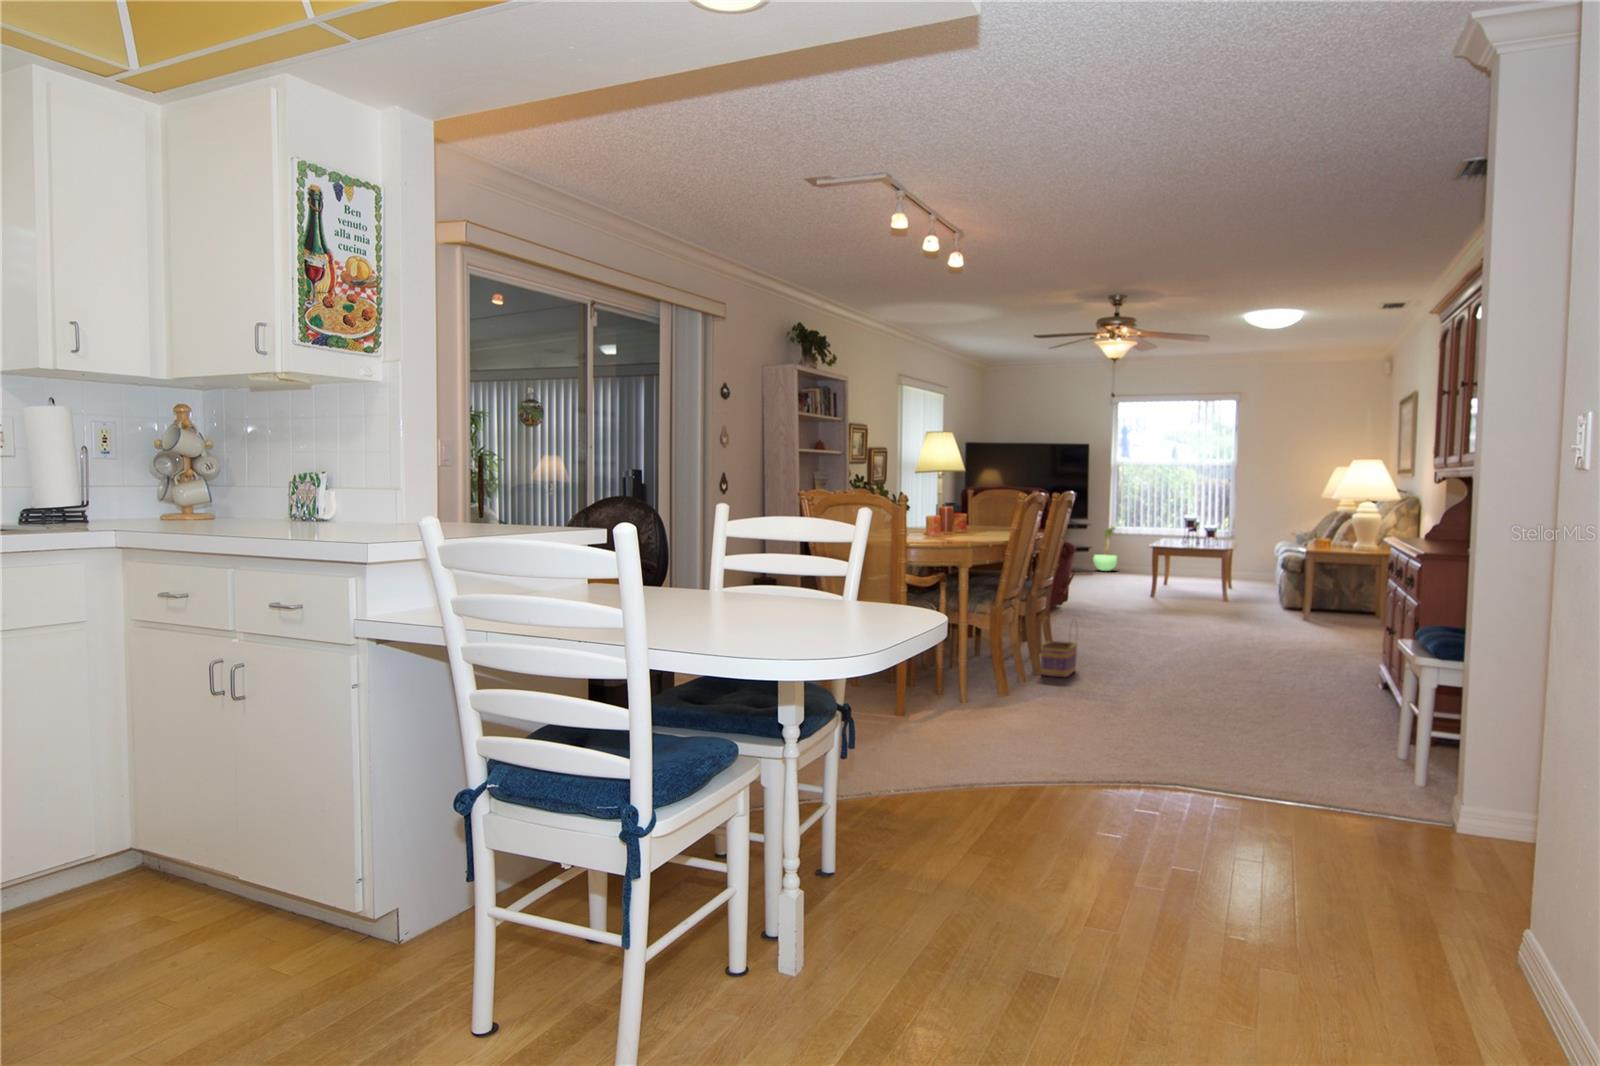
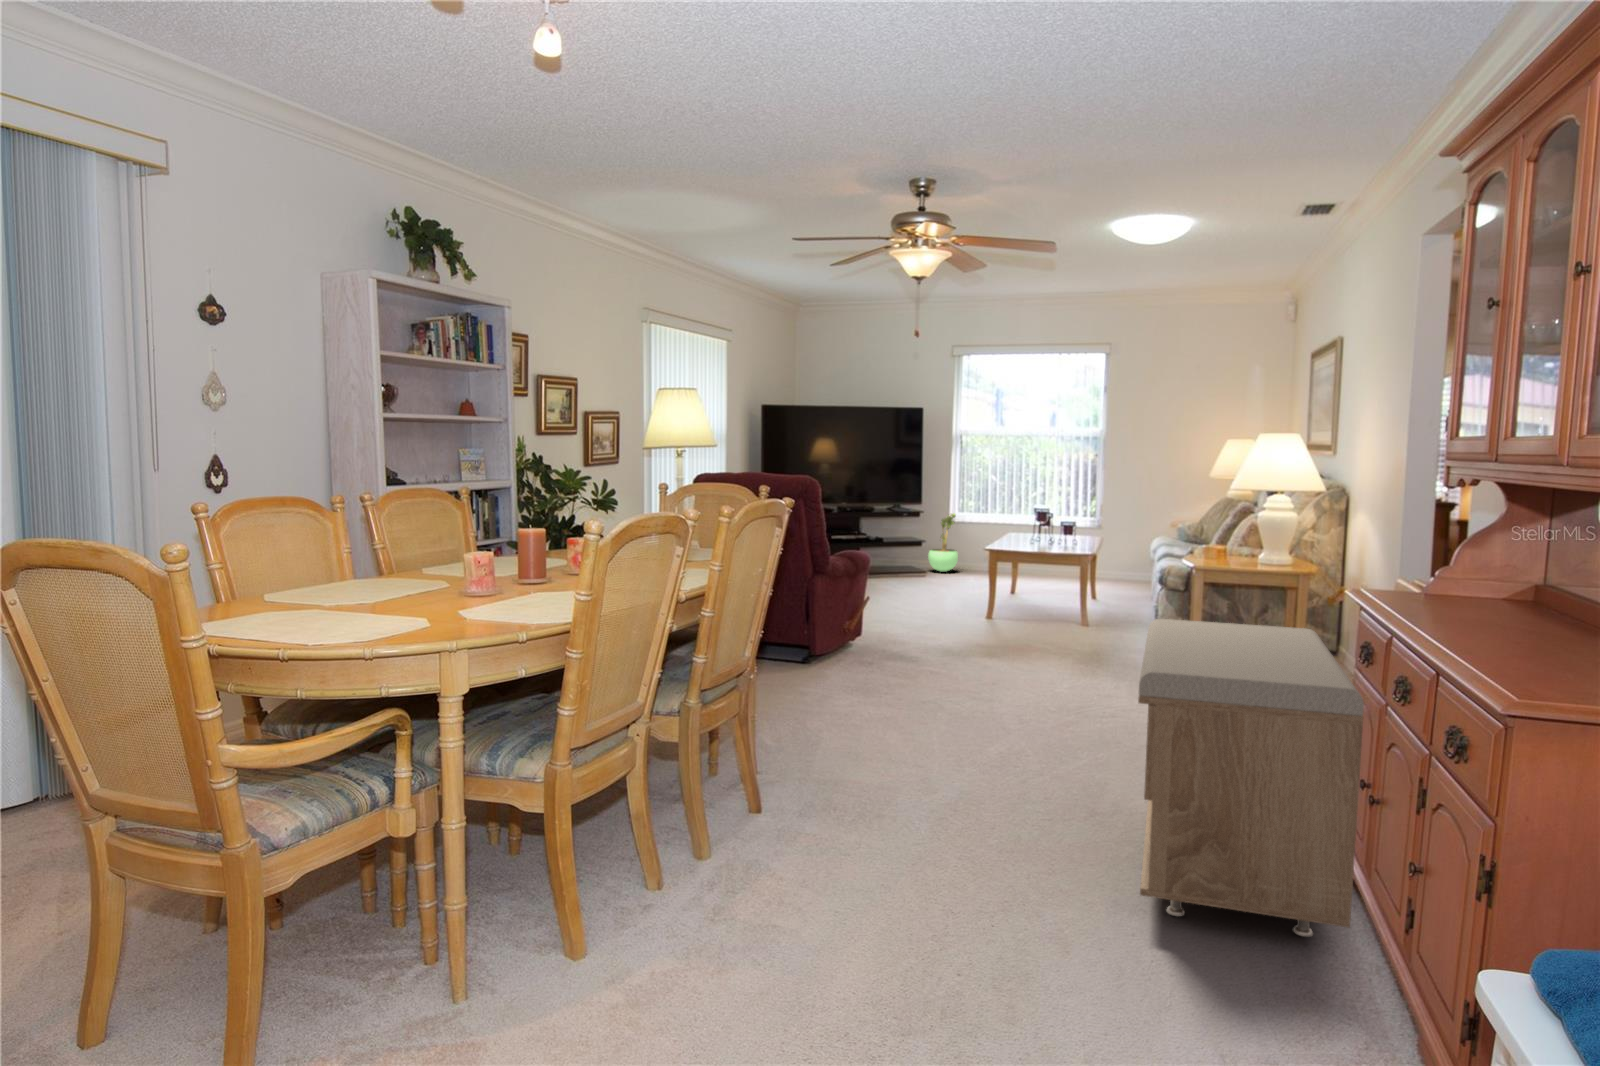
storage bench: none [1271,560,1390,709] -> present [1138,619,1364,937]
basket: present [1041,621,1077,677] -> none [736,726,811,845]

